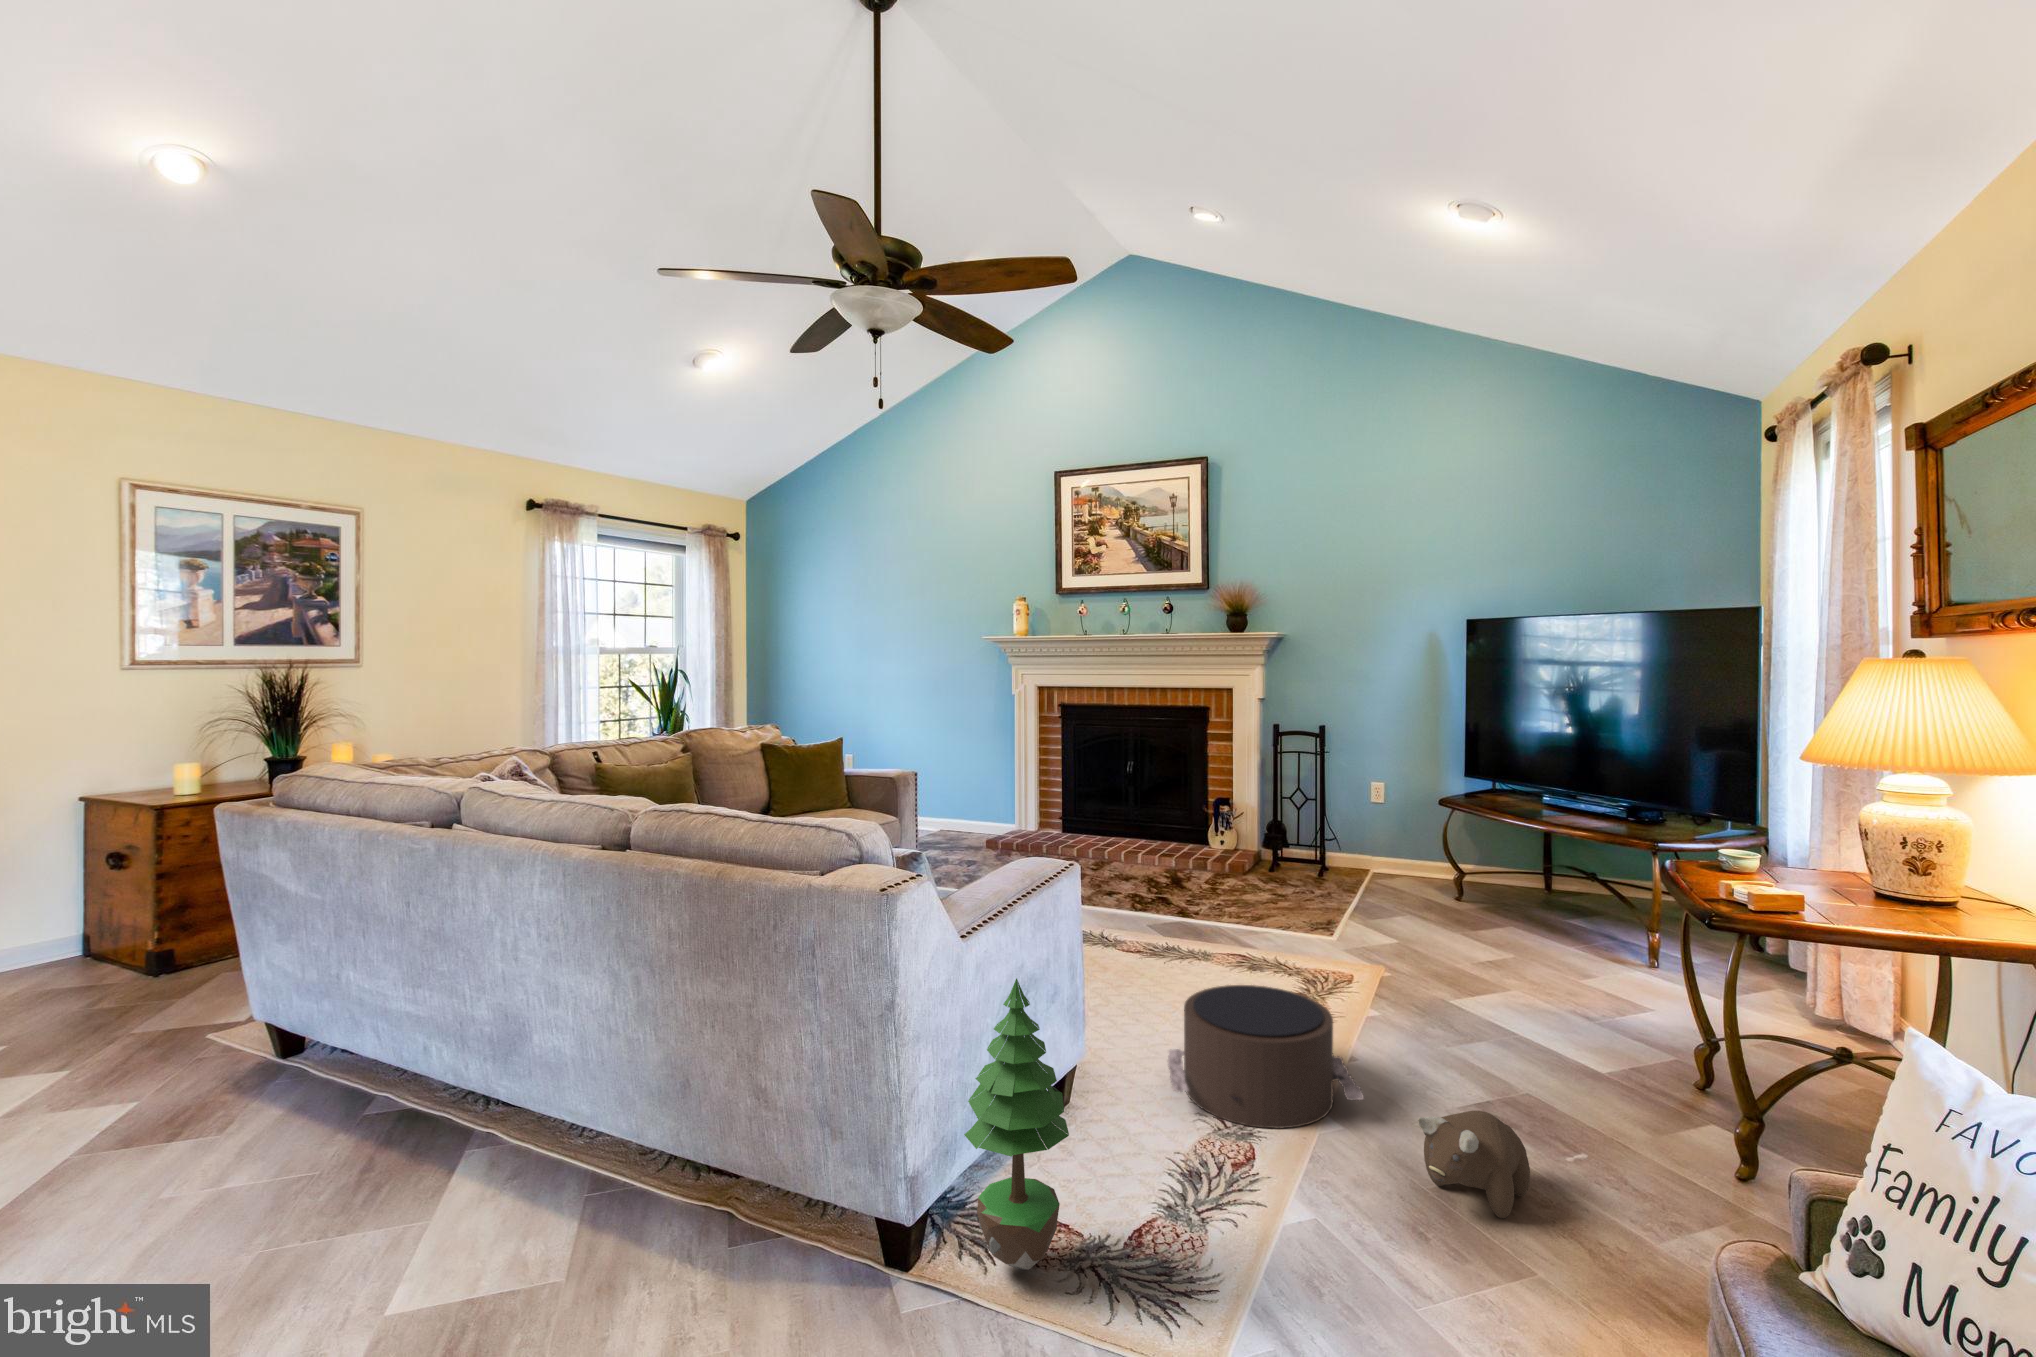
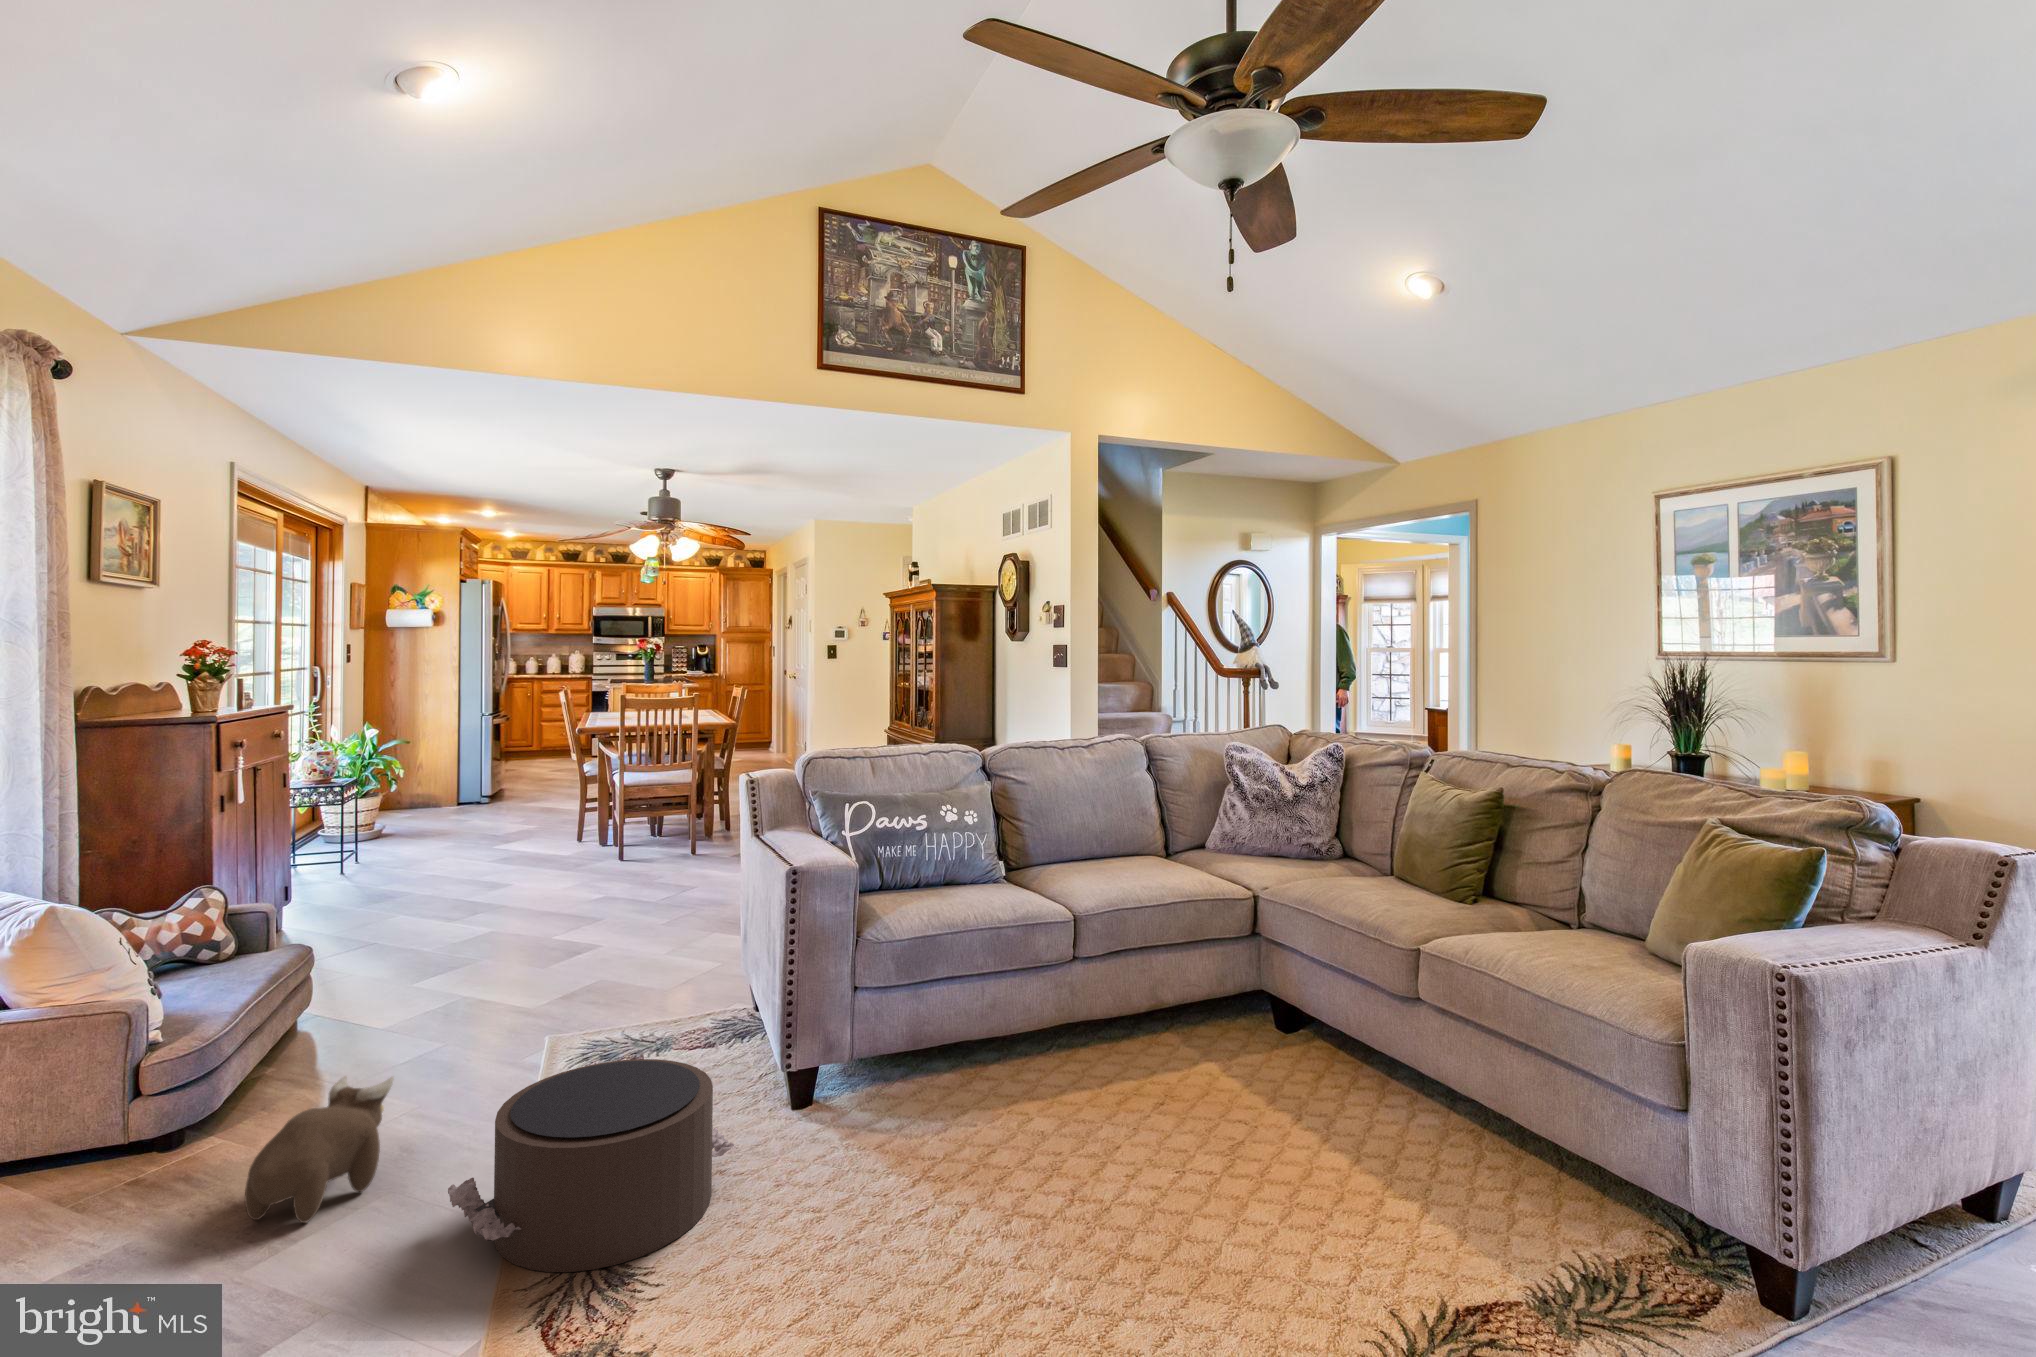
potted tree: present [964,979,1069,1270] -> none [666,838,738,1029]

